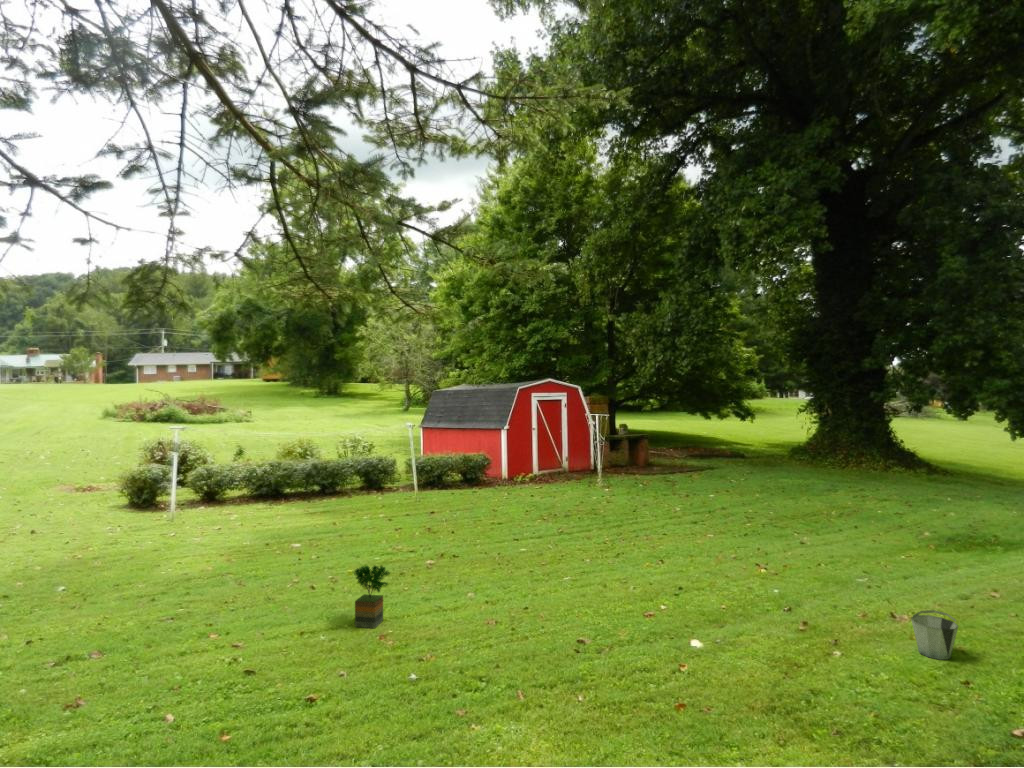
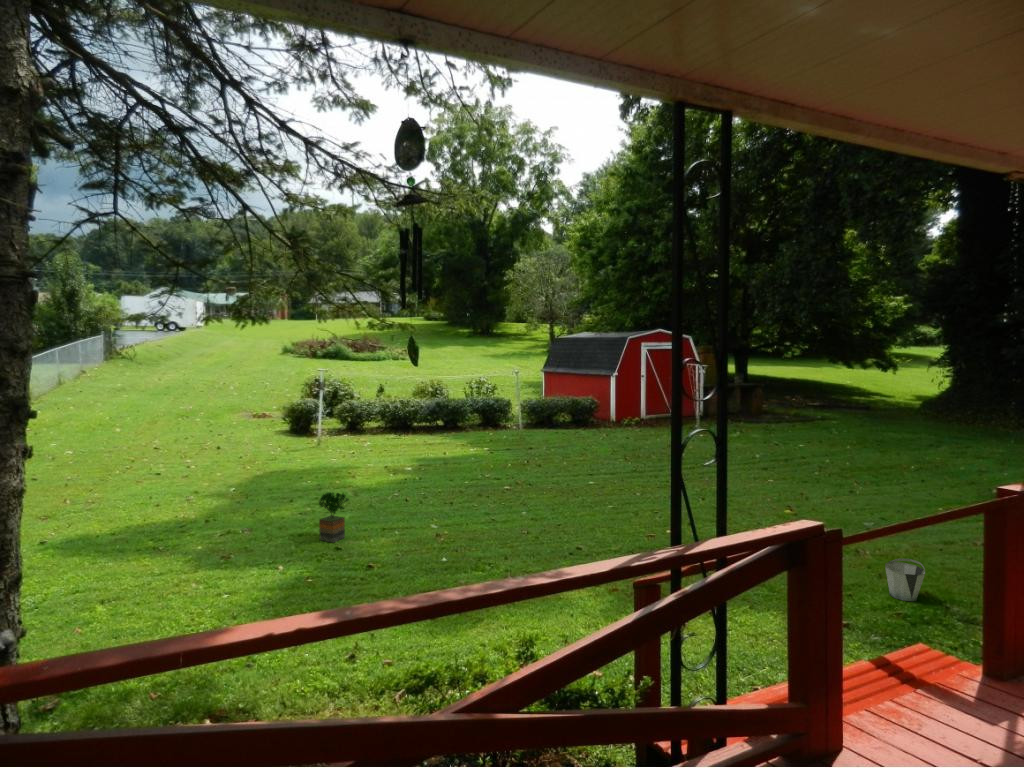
potted tree: present [354,565,390,628] -> present [319,492,349,543]

